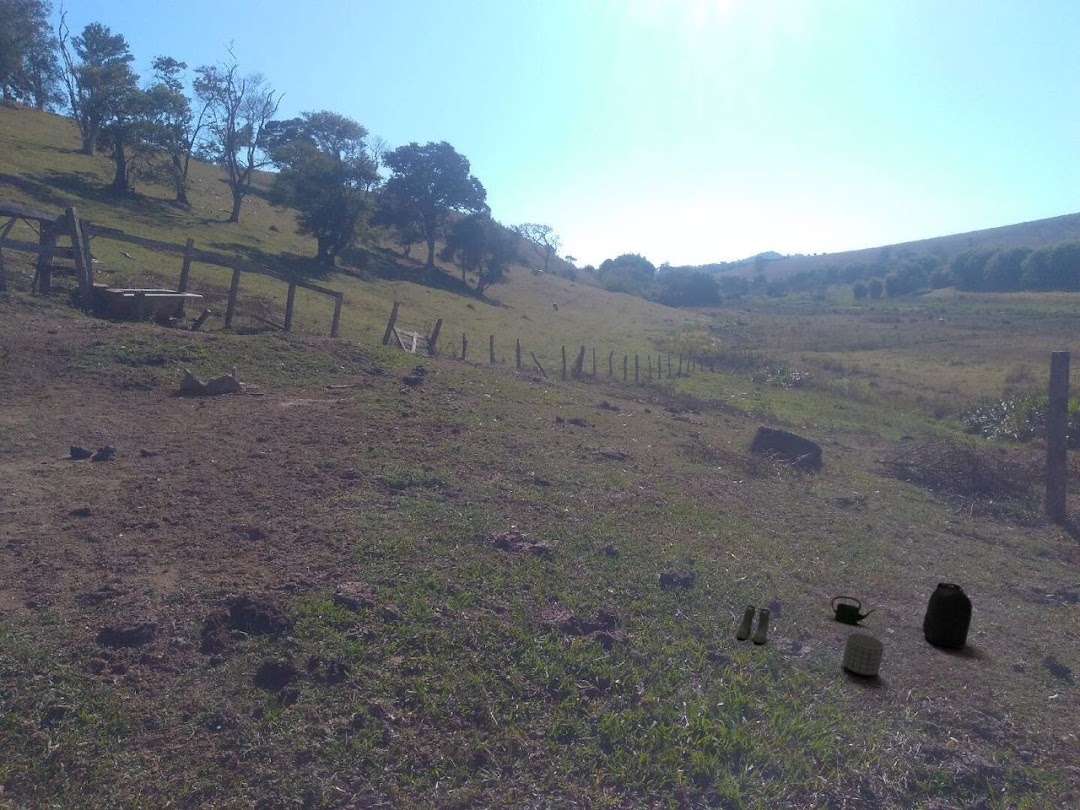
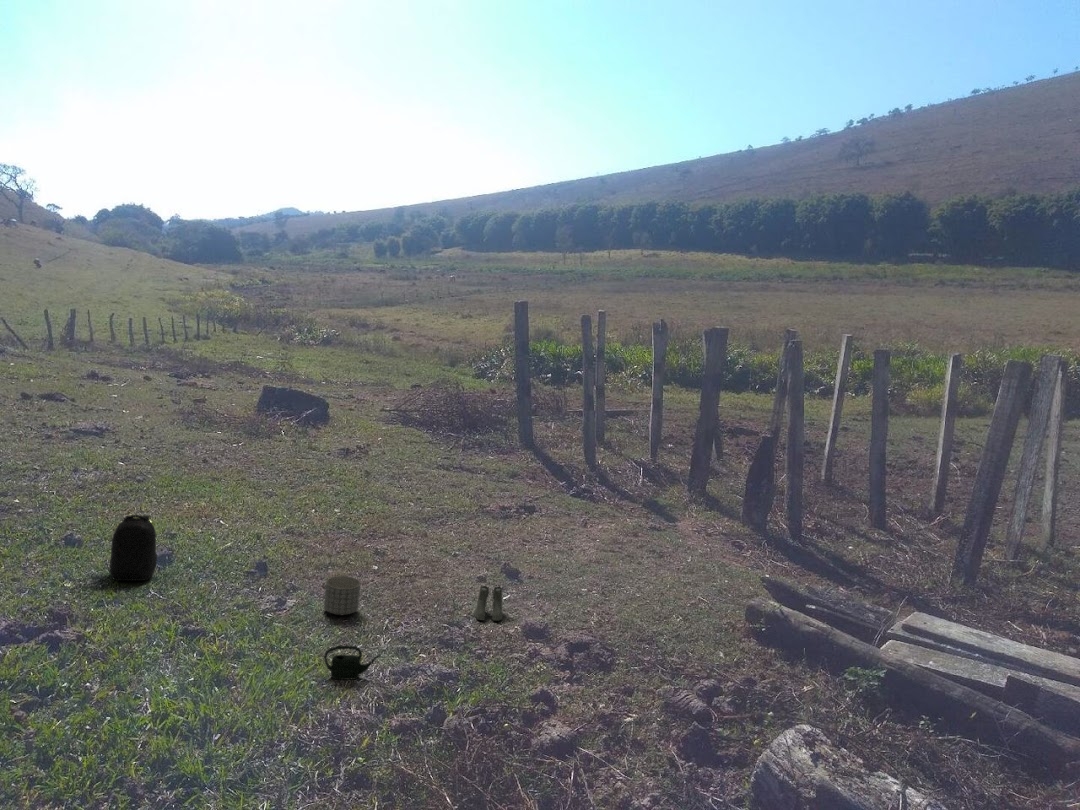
backpack: present [923,583,972,648] -> present [109,515,157,581]
watering can: present [831,596,876,624] -> present [324,646,380,680]
boots: present [737,606,769,643] -> present [475,586,502,621]

